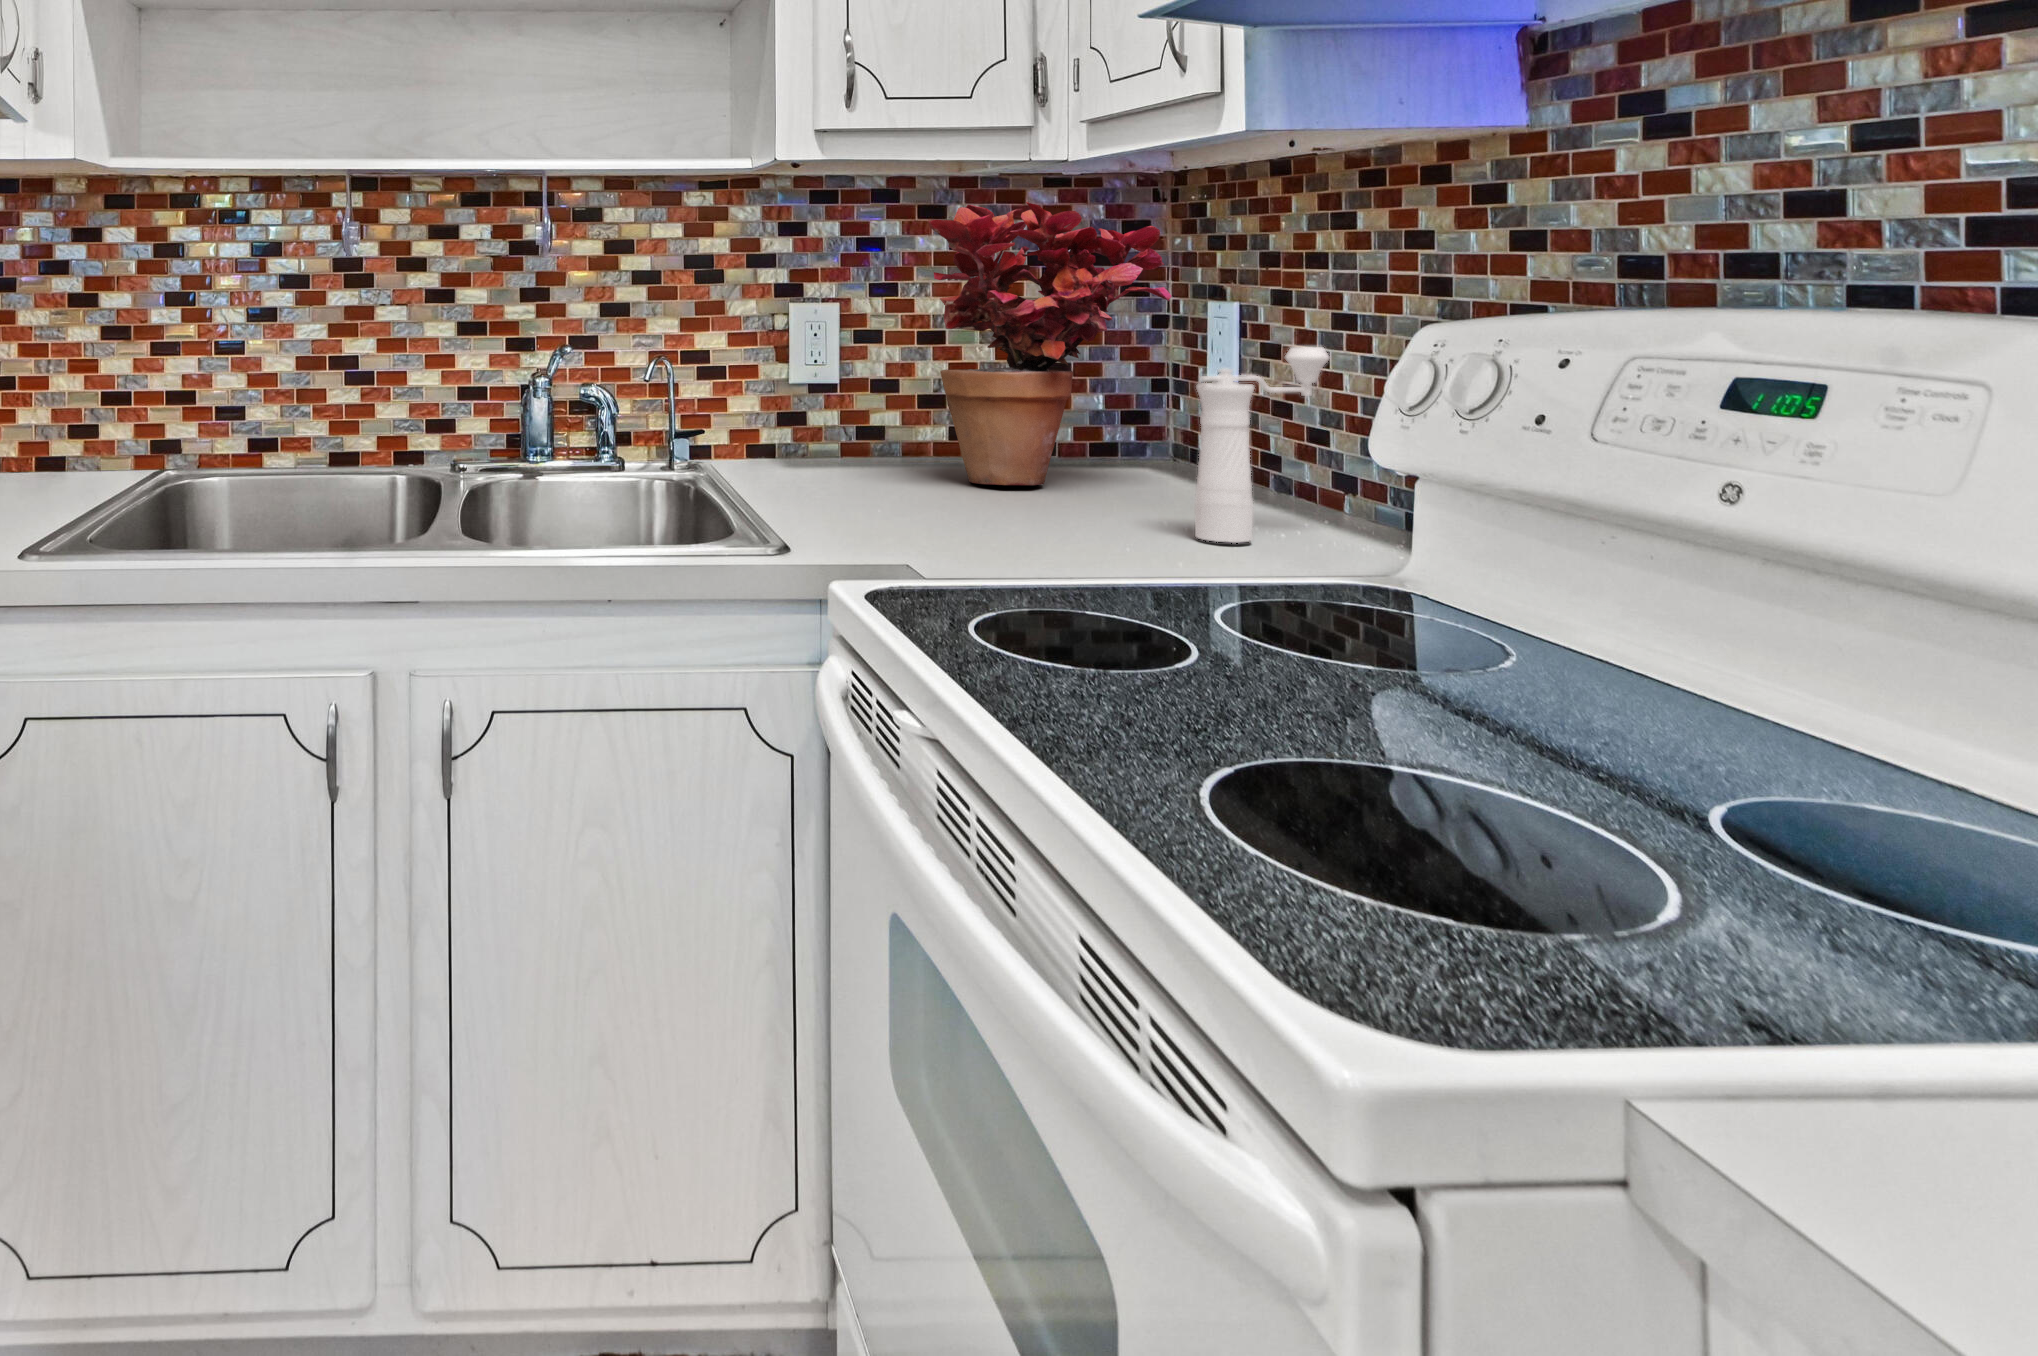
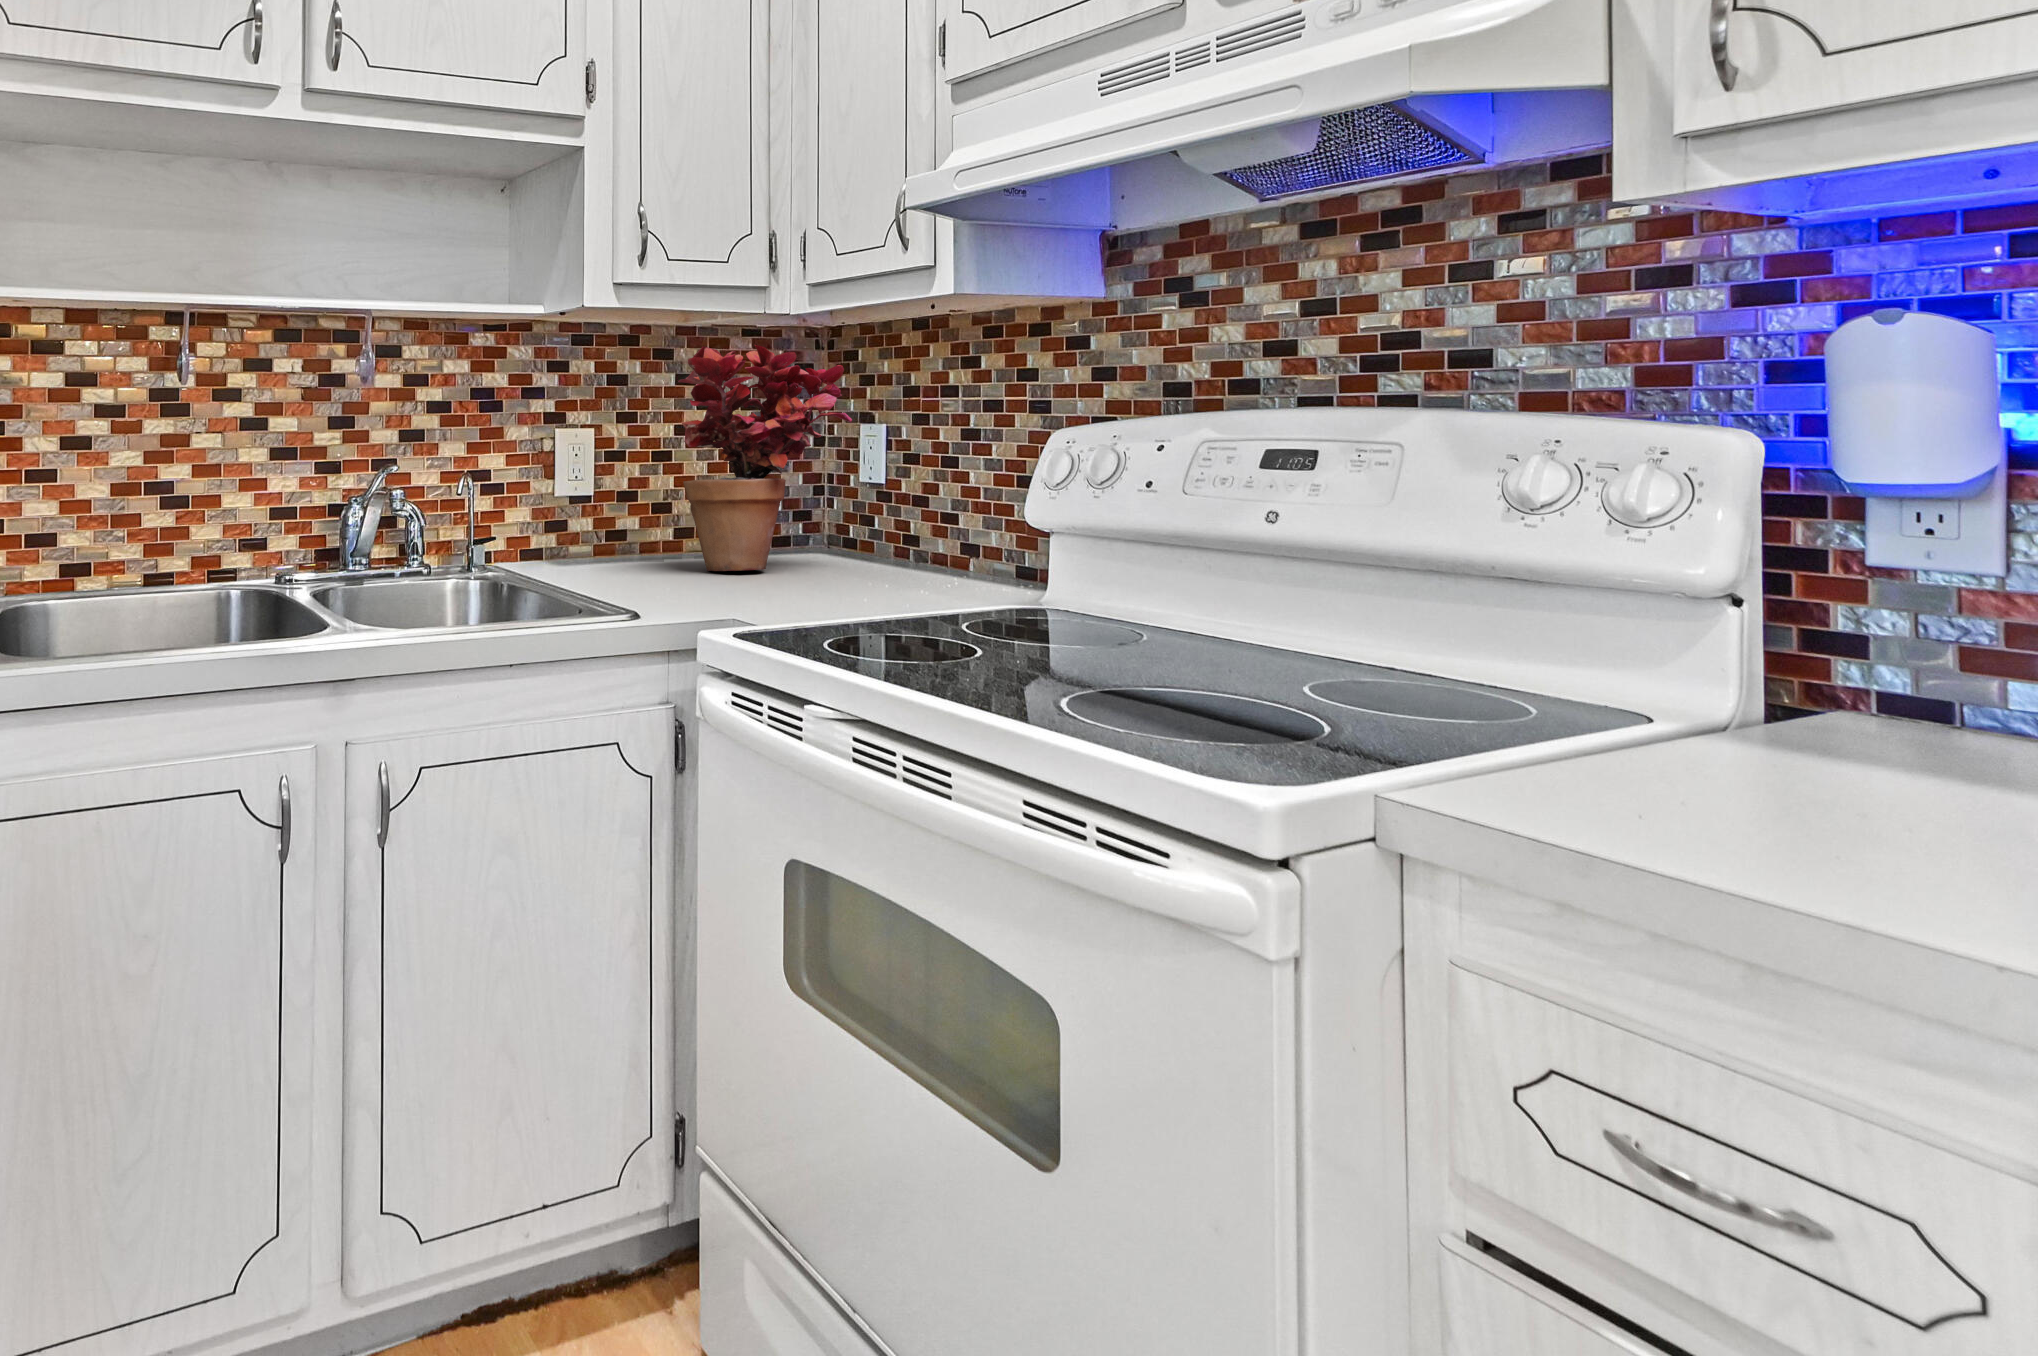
pepper mill: present [1195,347,1329,543] -> none [905,451,983,593]

